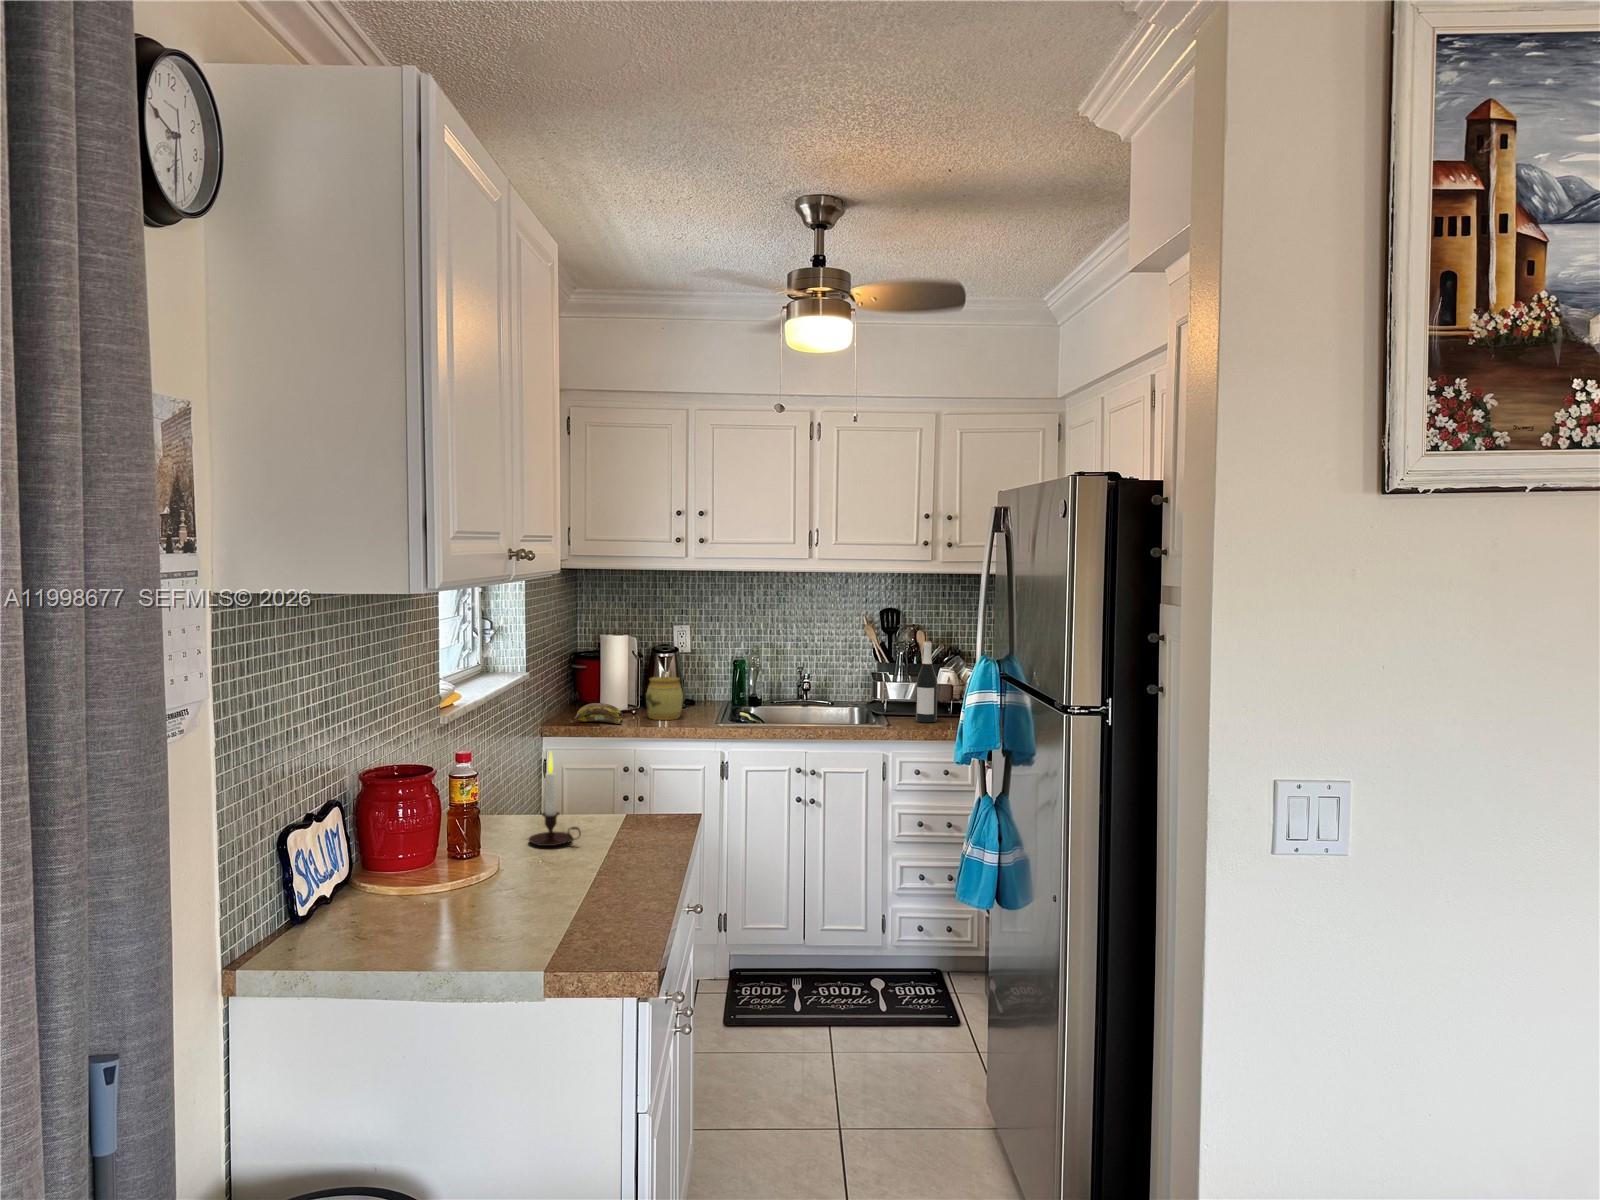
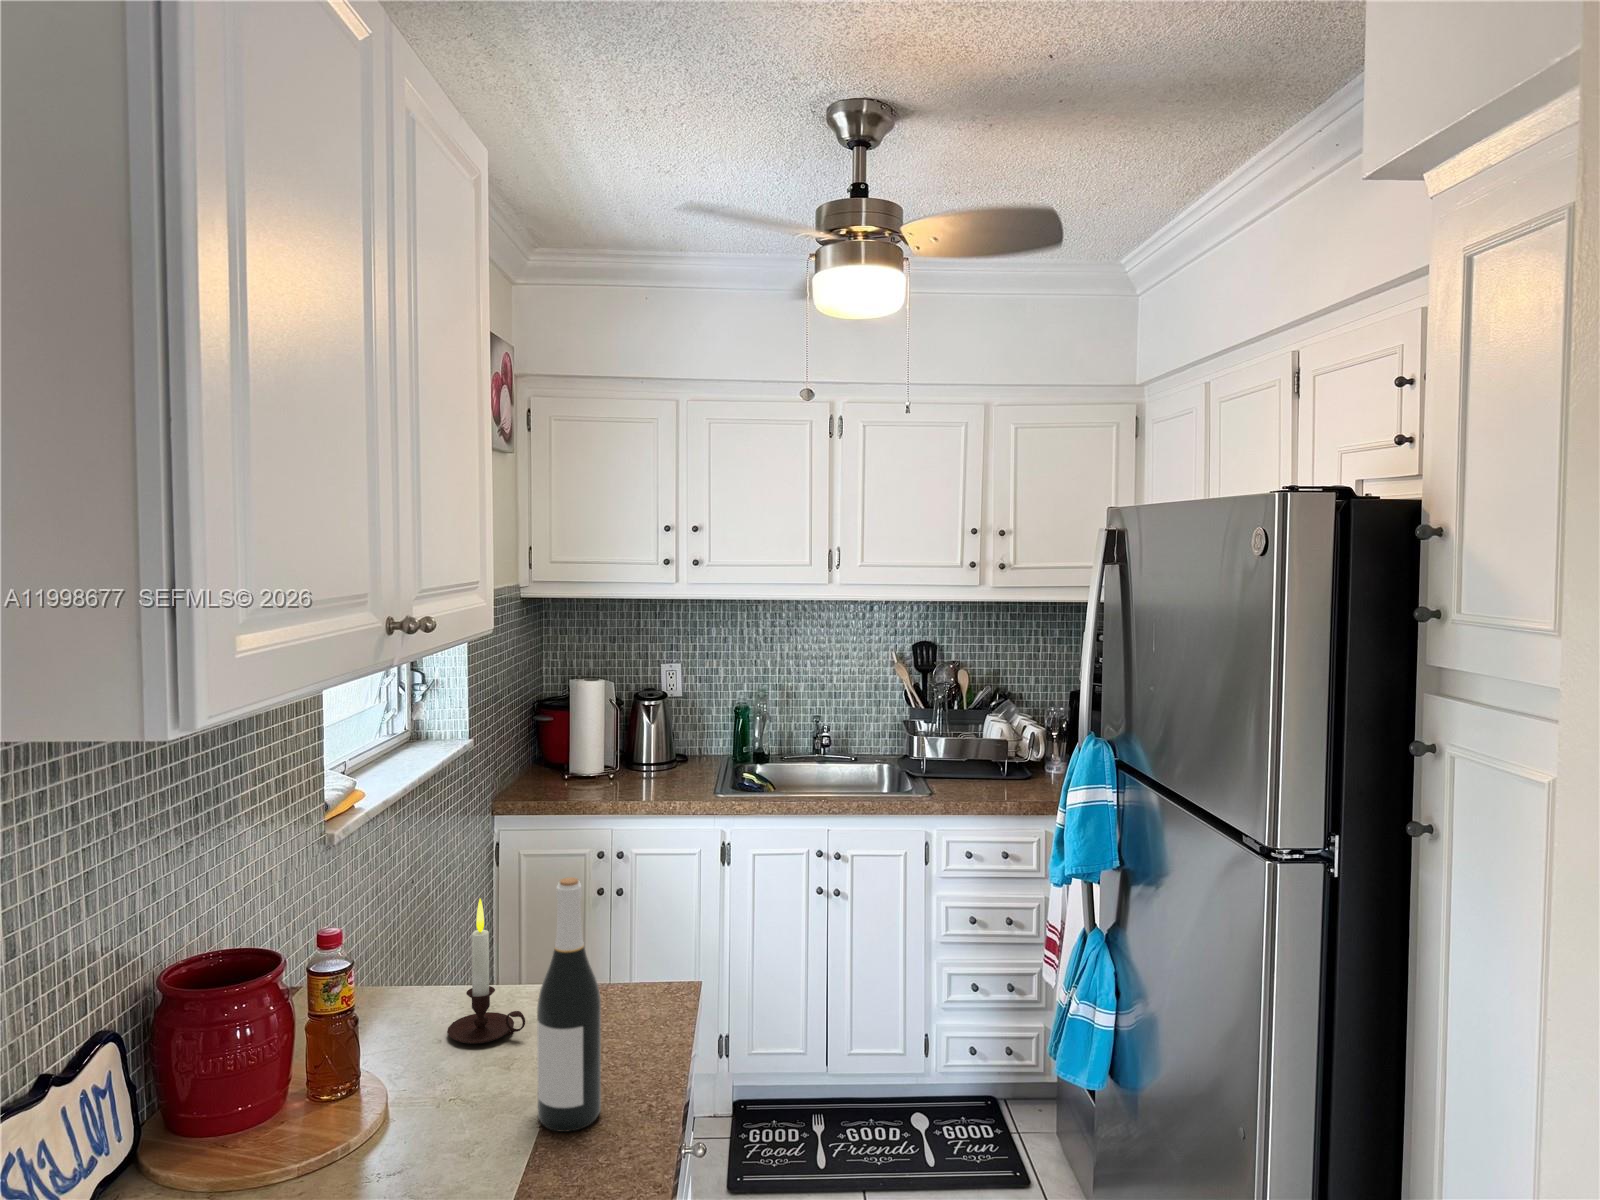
wine bottle: present [916,641,937,723] -> present [537,877,601,1132]
jar: present [646,671,683,720] -> none [626,723,672,787]
banana: present [570,703,623,724] -> none [529,767,597,794]

